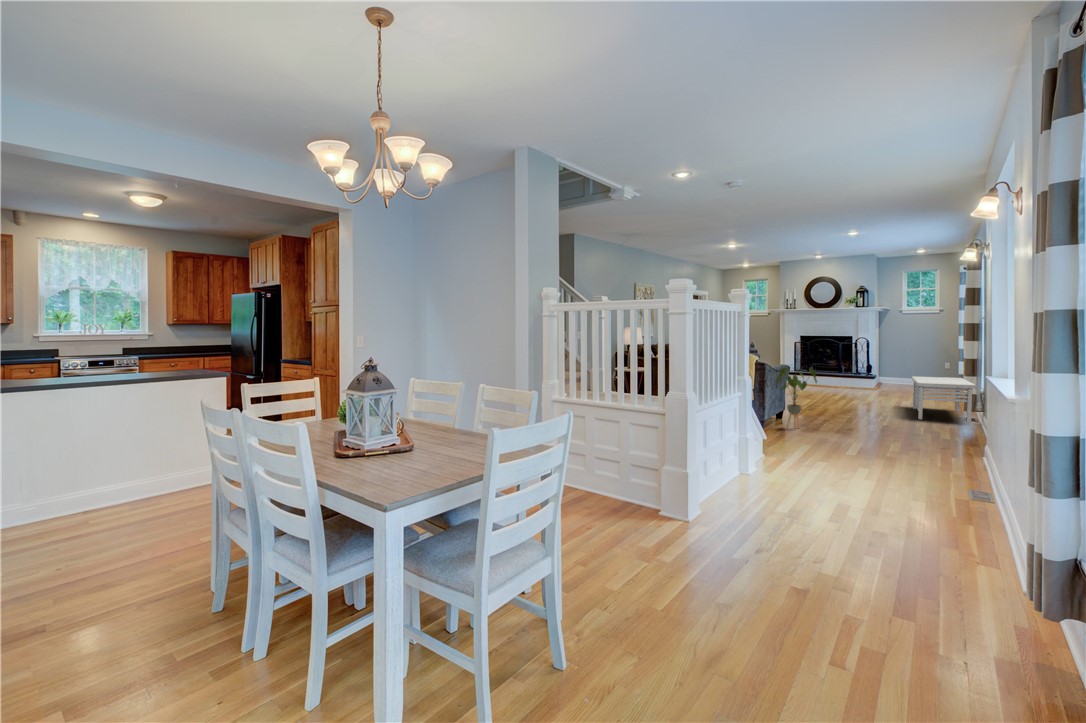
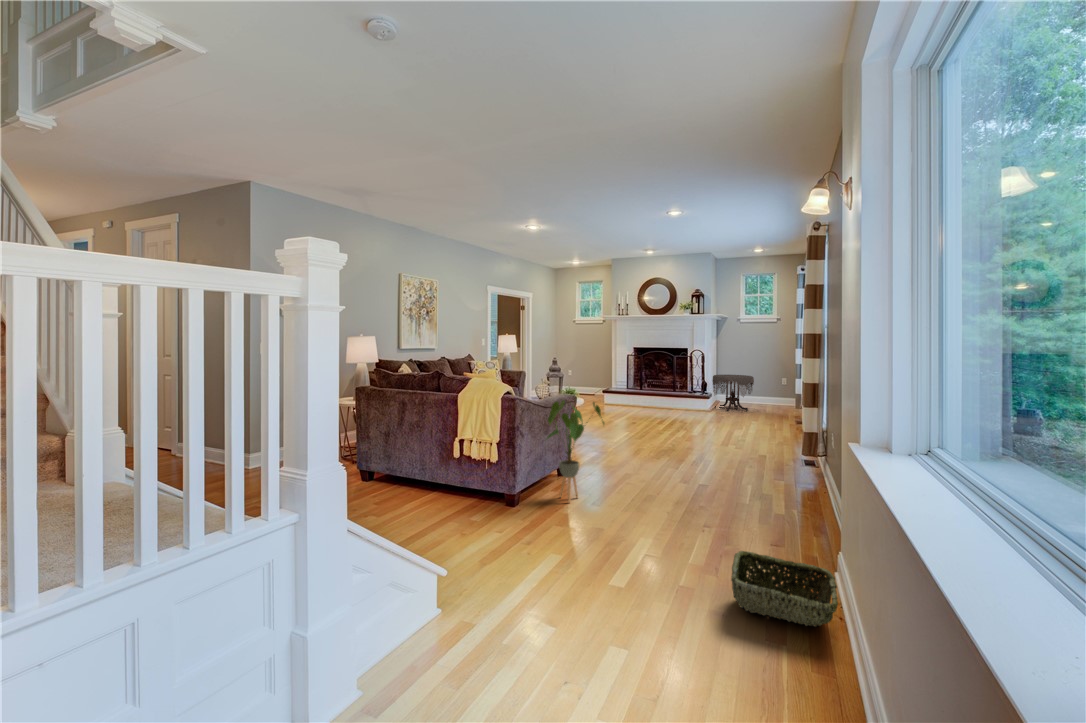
side table: none [876,358,917,389] -> present [713,375,754,411]
storage bench: present [912,376,976,423] -> none [744,403,818,473]
woven basket: none [919,439,981,470] -> present [731,551,838,626]

